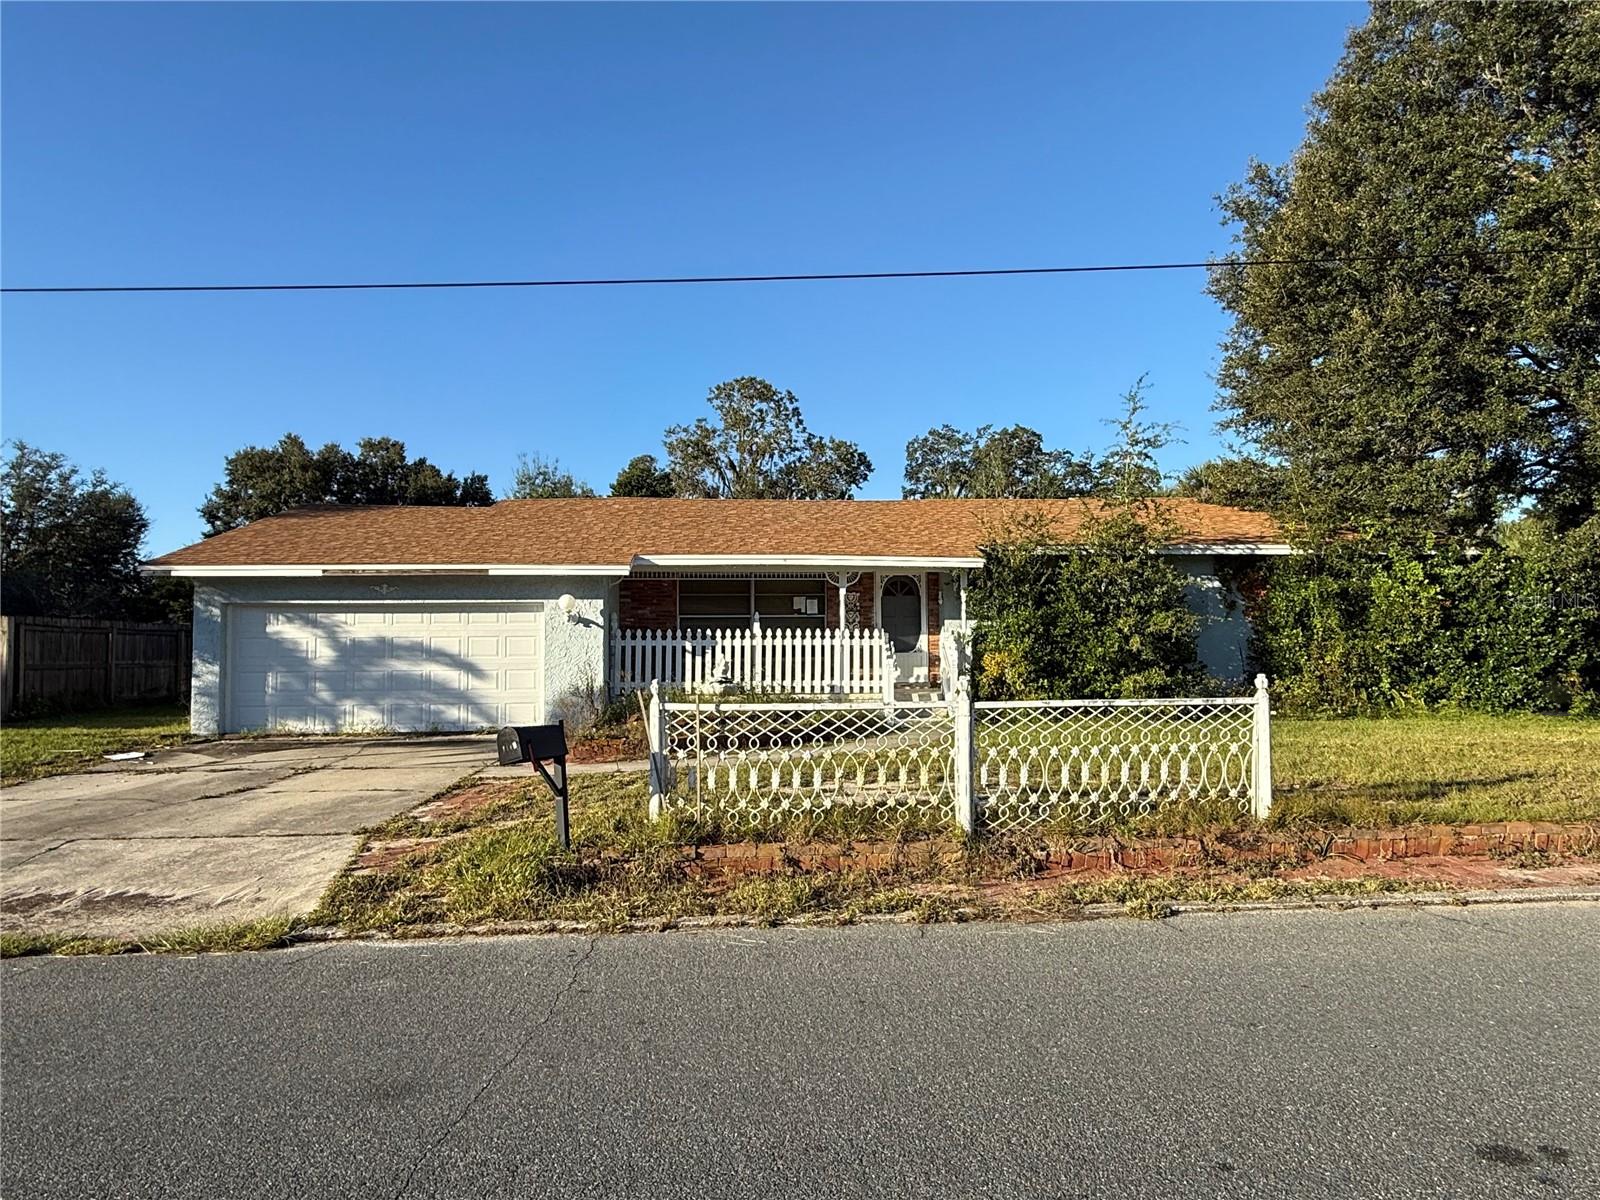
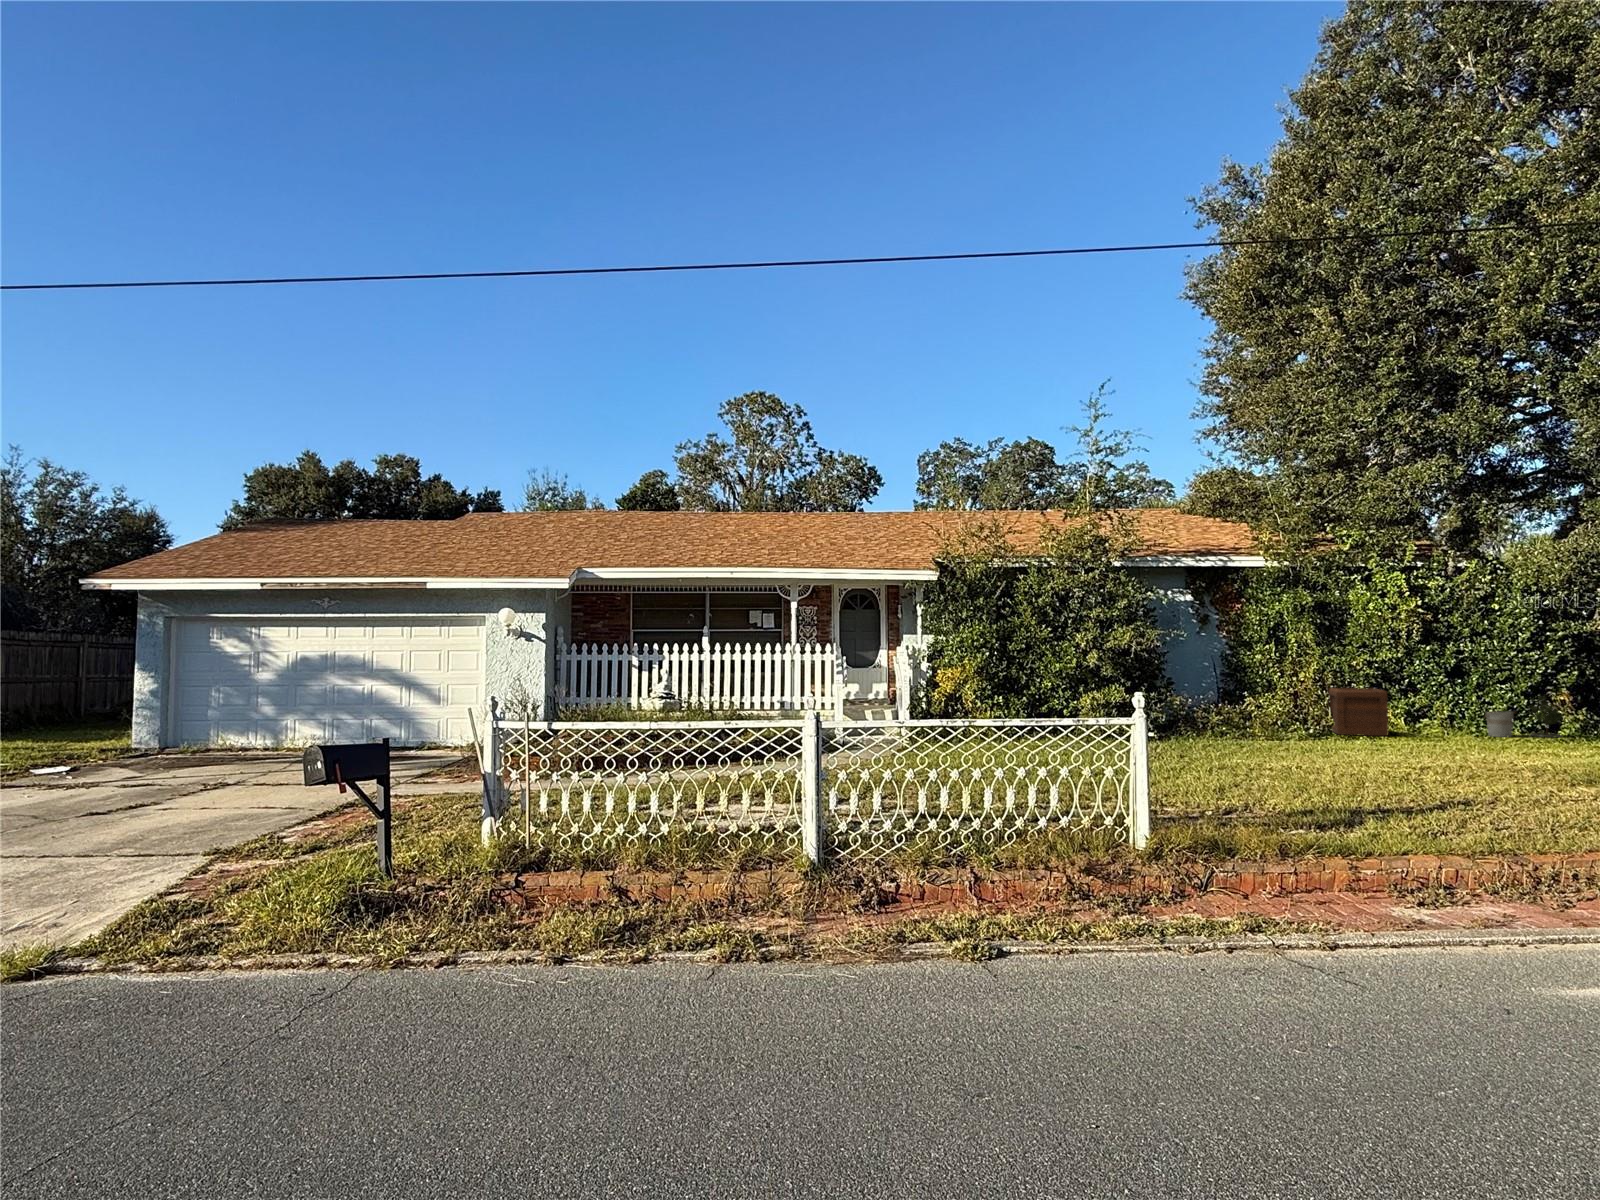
wooden crate: none [1352,670,1411,715] -> present [1328,688,1388,736]
bucket: none [1499,691,1530,716] -> present [1485,711,1514,737]

